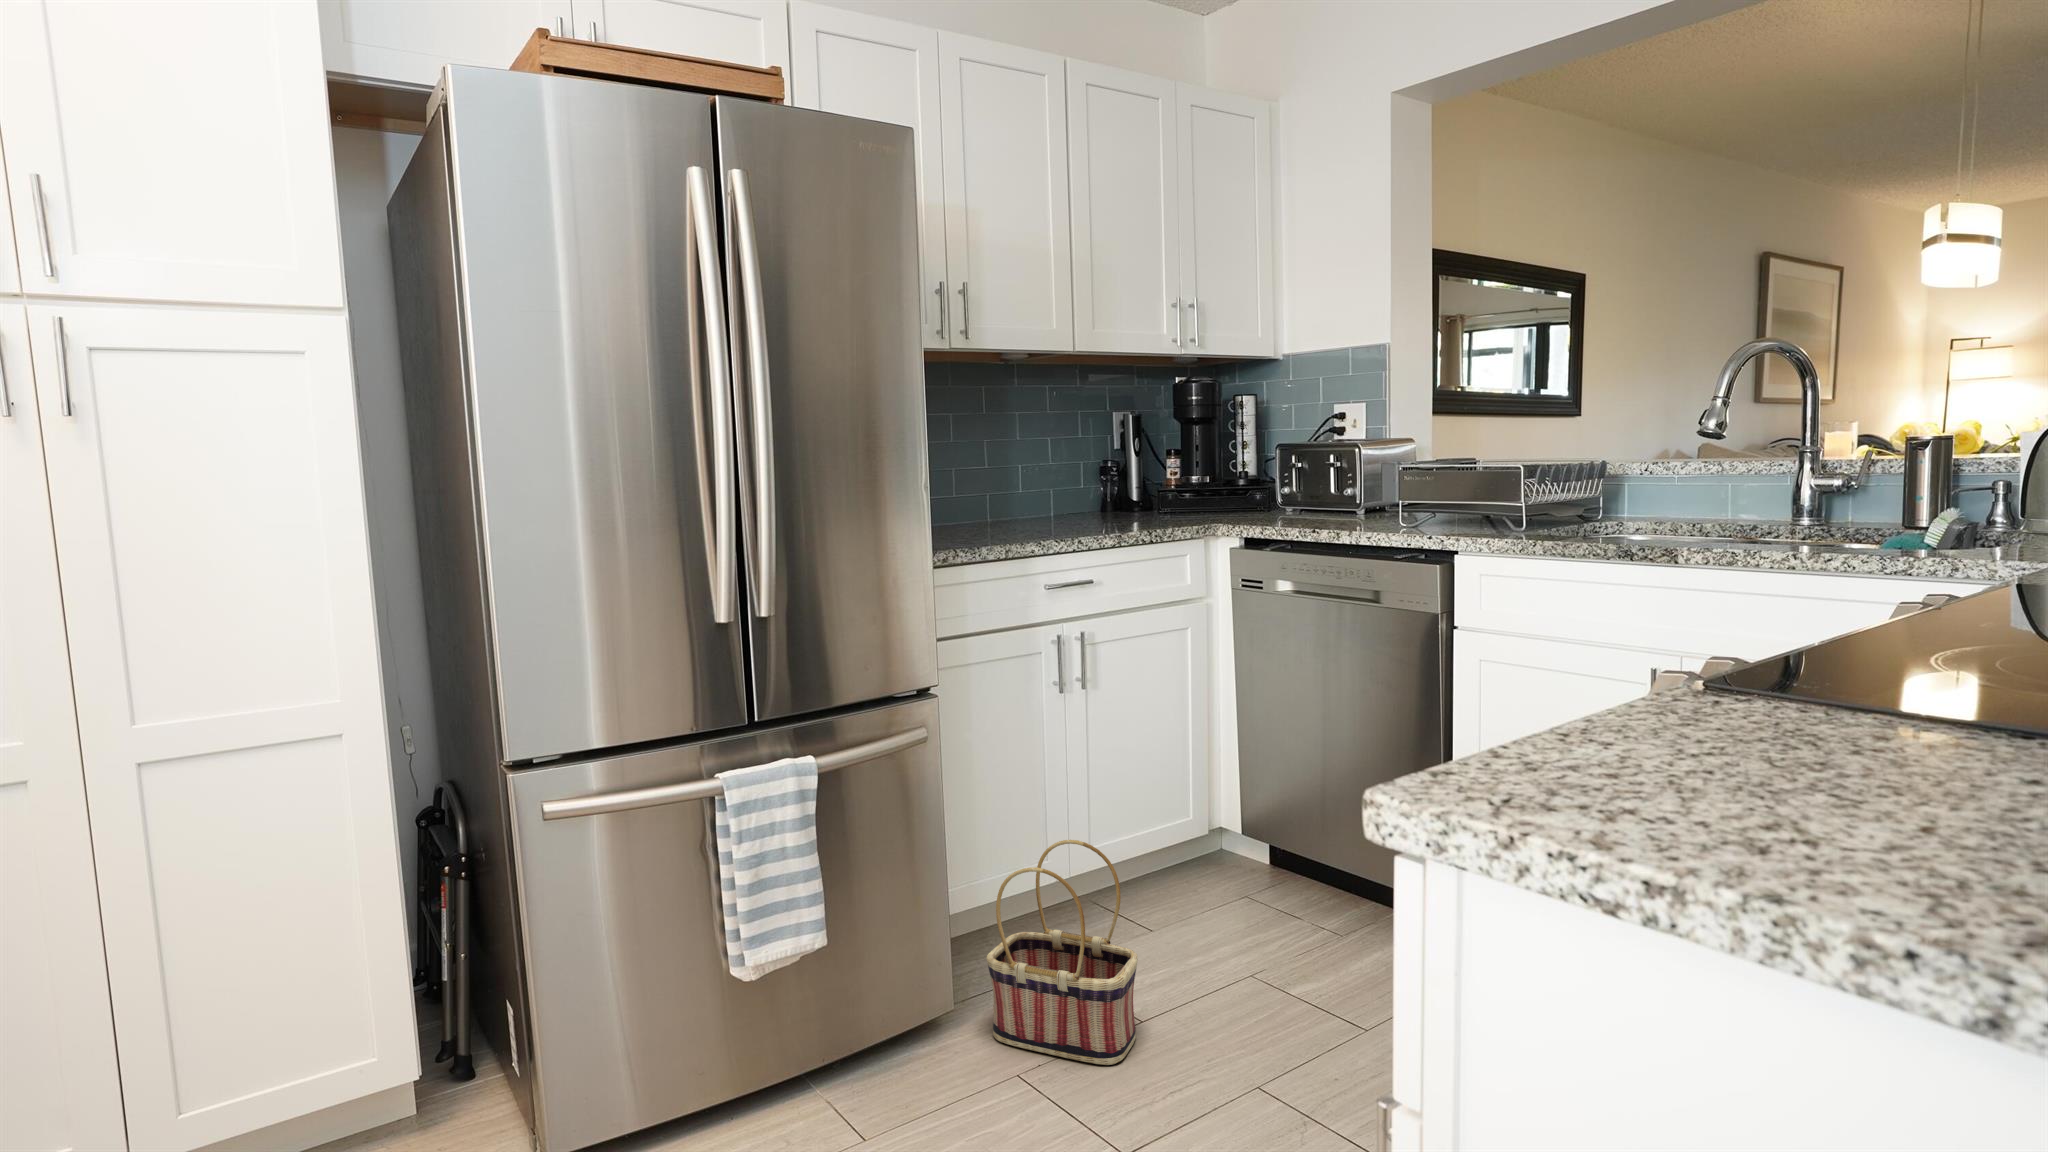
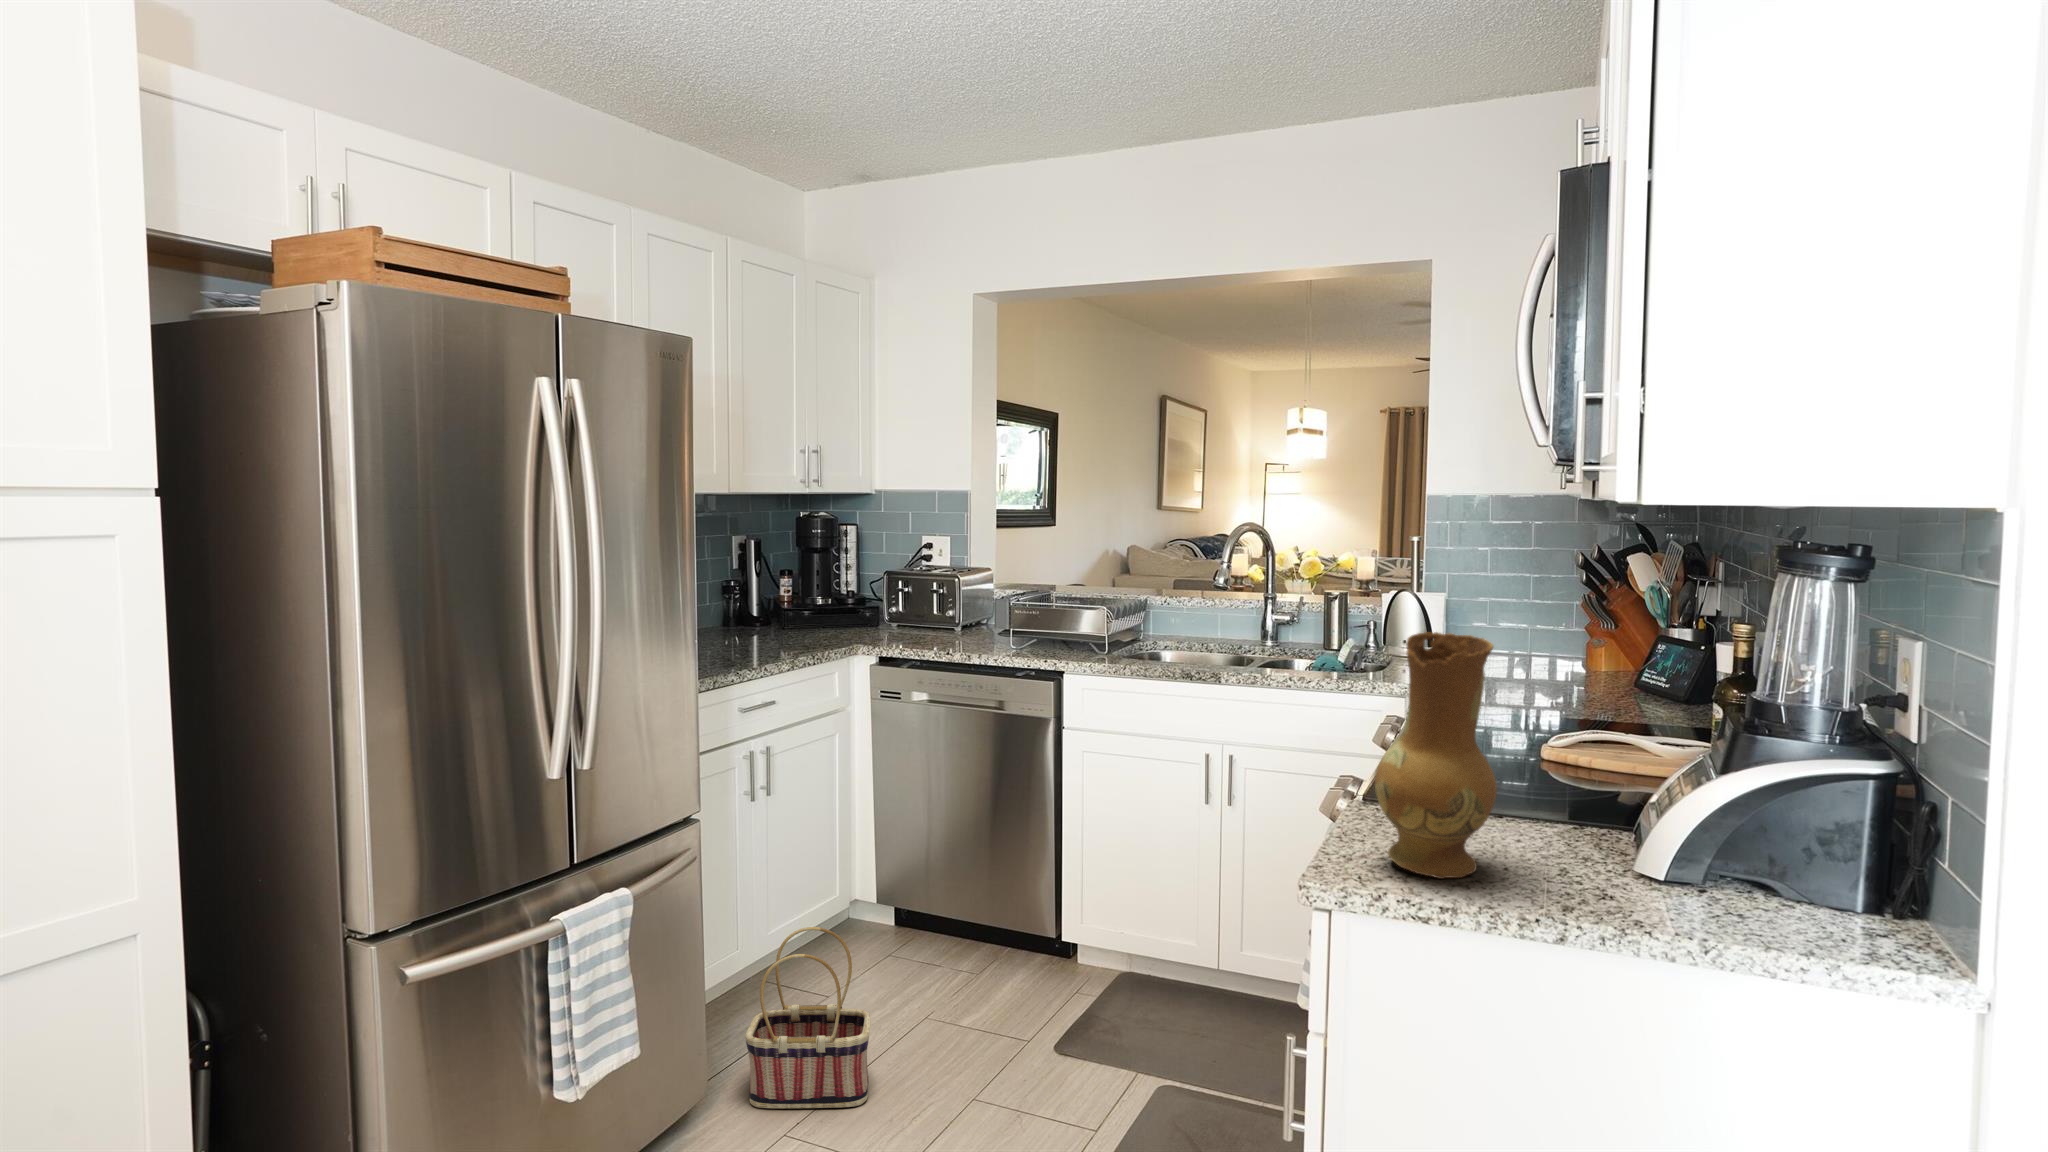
ceramic jug: none [1572,239,1896,828] -> present [1375,632,1497,879]

